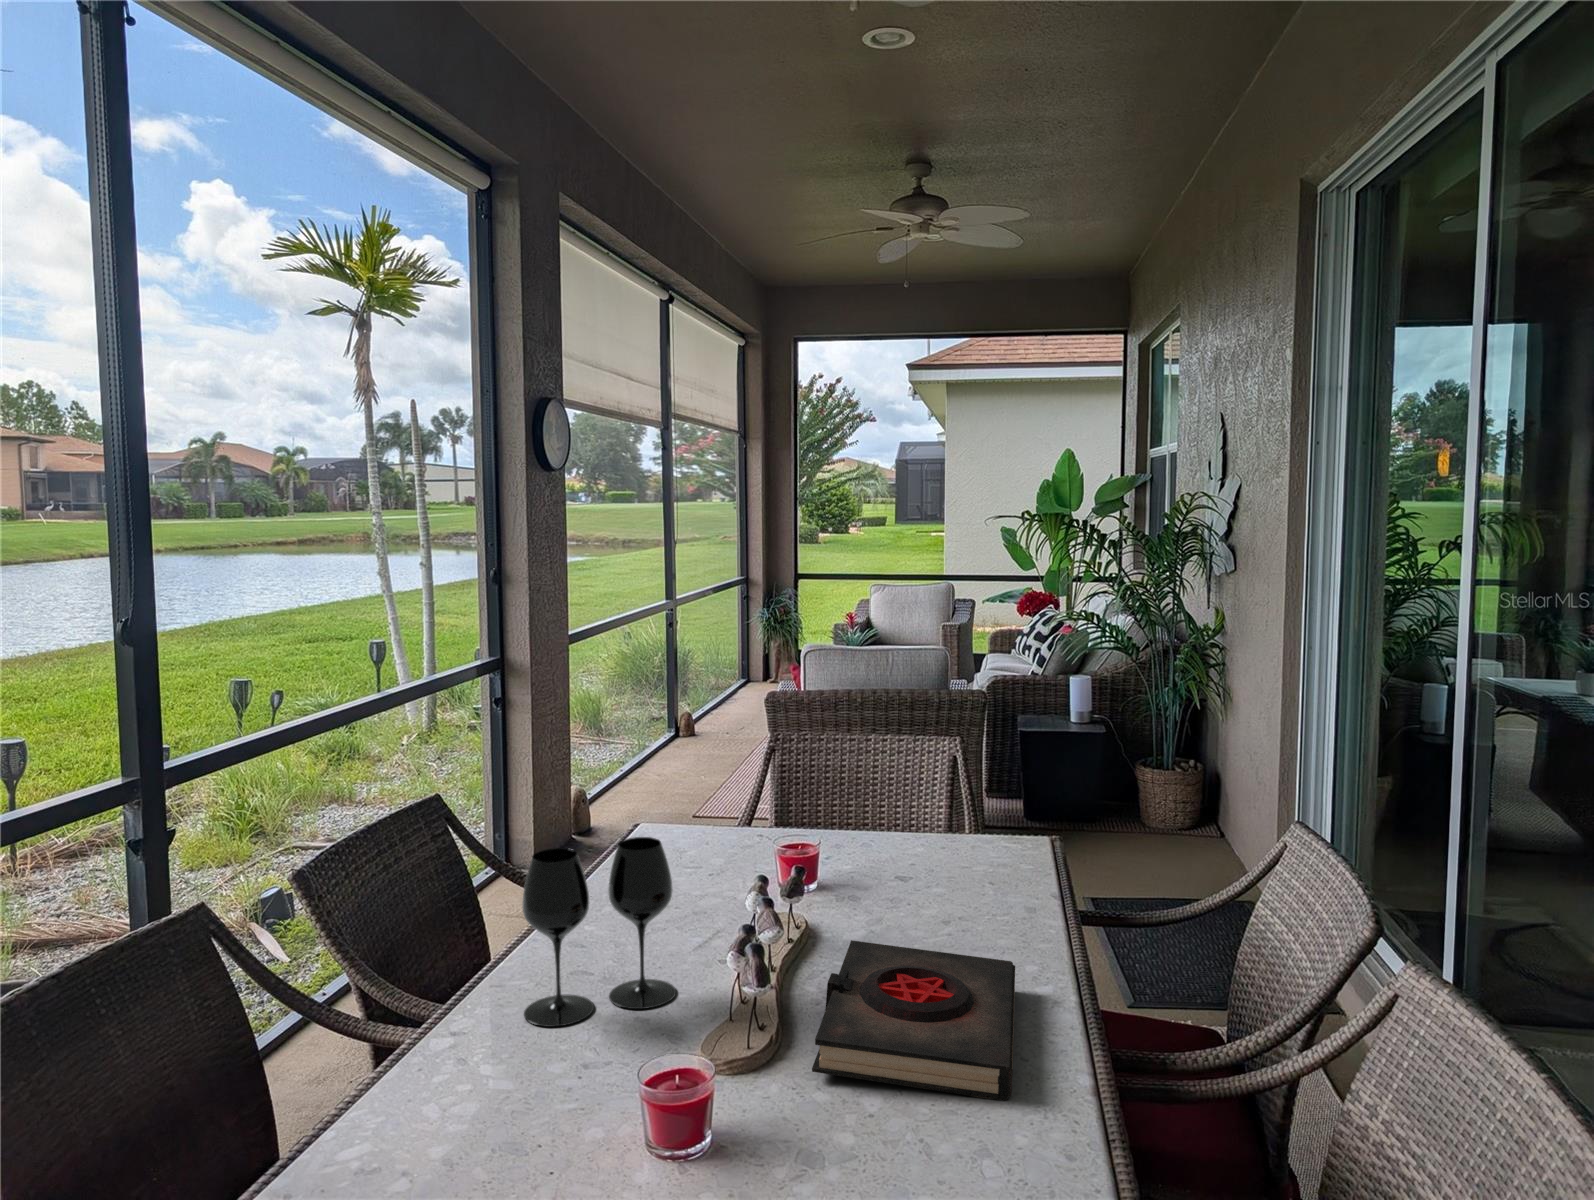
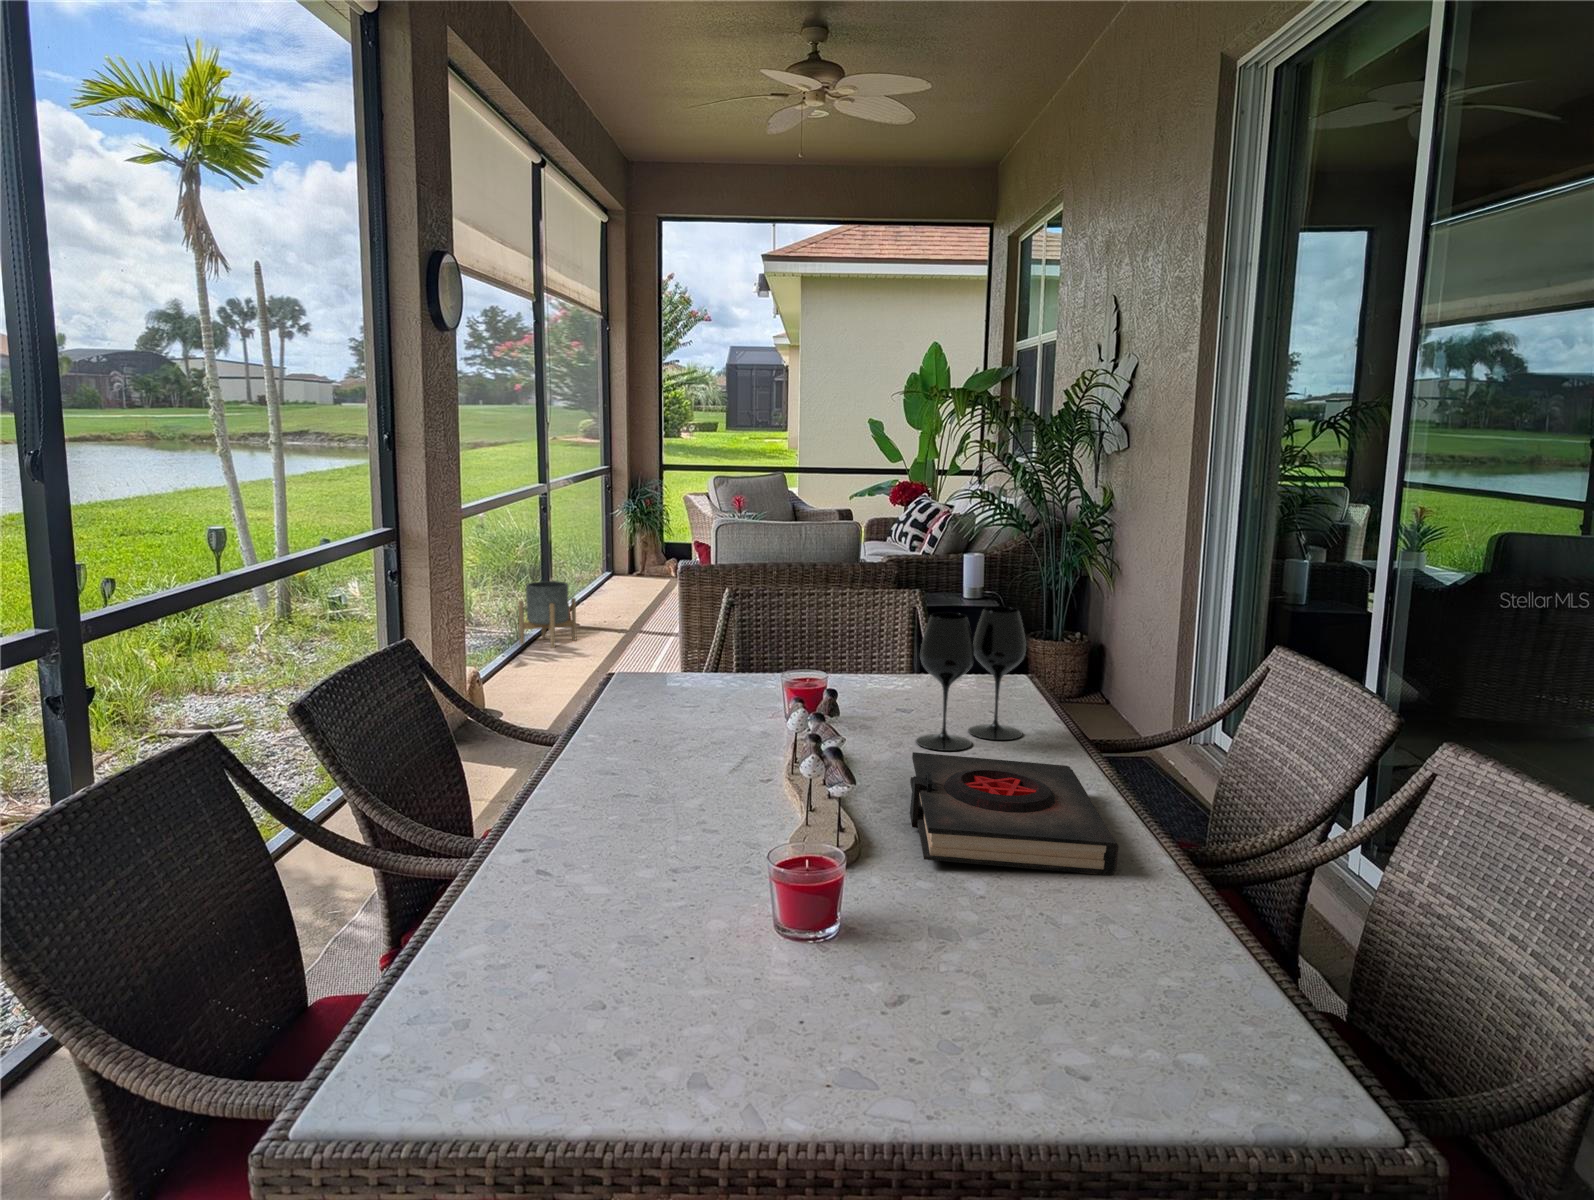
planter: none [644,696,699,761] -> present [519,581,576,648]
wine glass: present [522,837,676,1027] -> present [916,607,1026,751]

